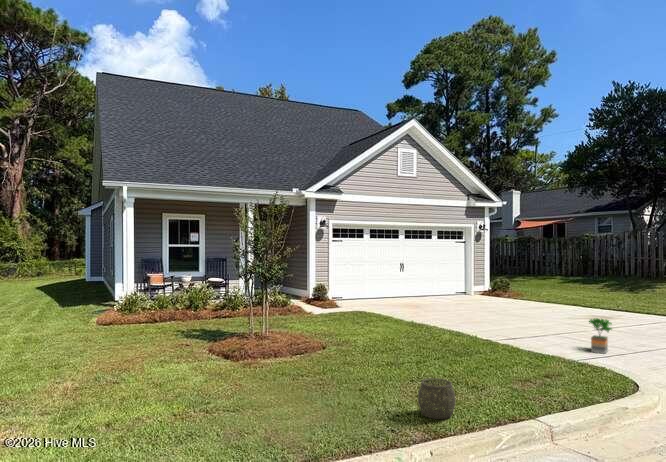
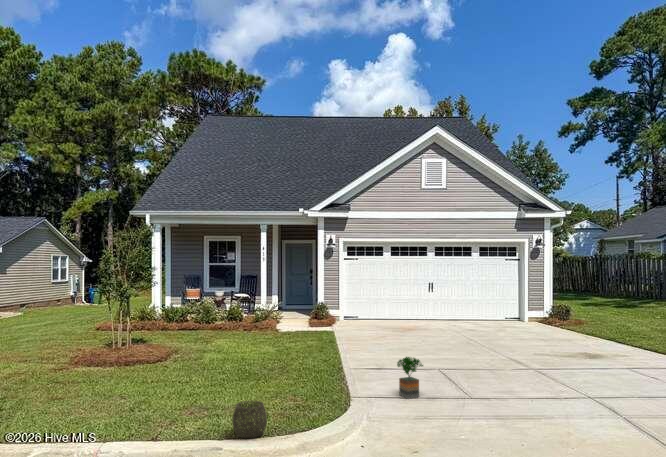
woven basket: present [418,378,456,419] -> present [232,401,267,438]

